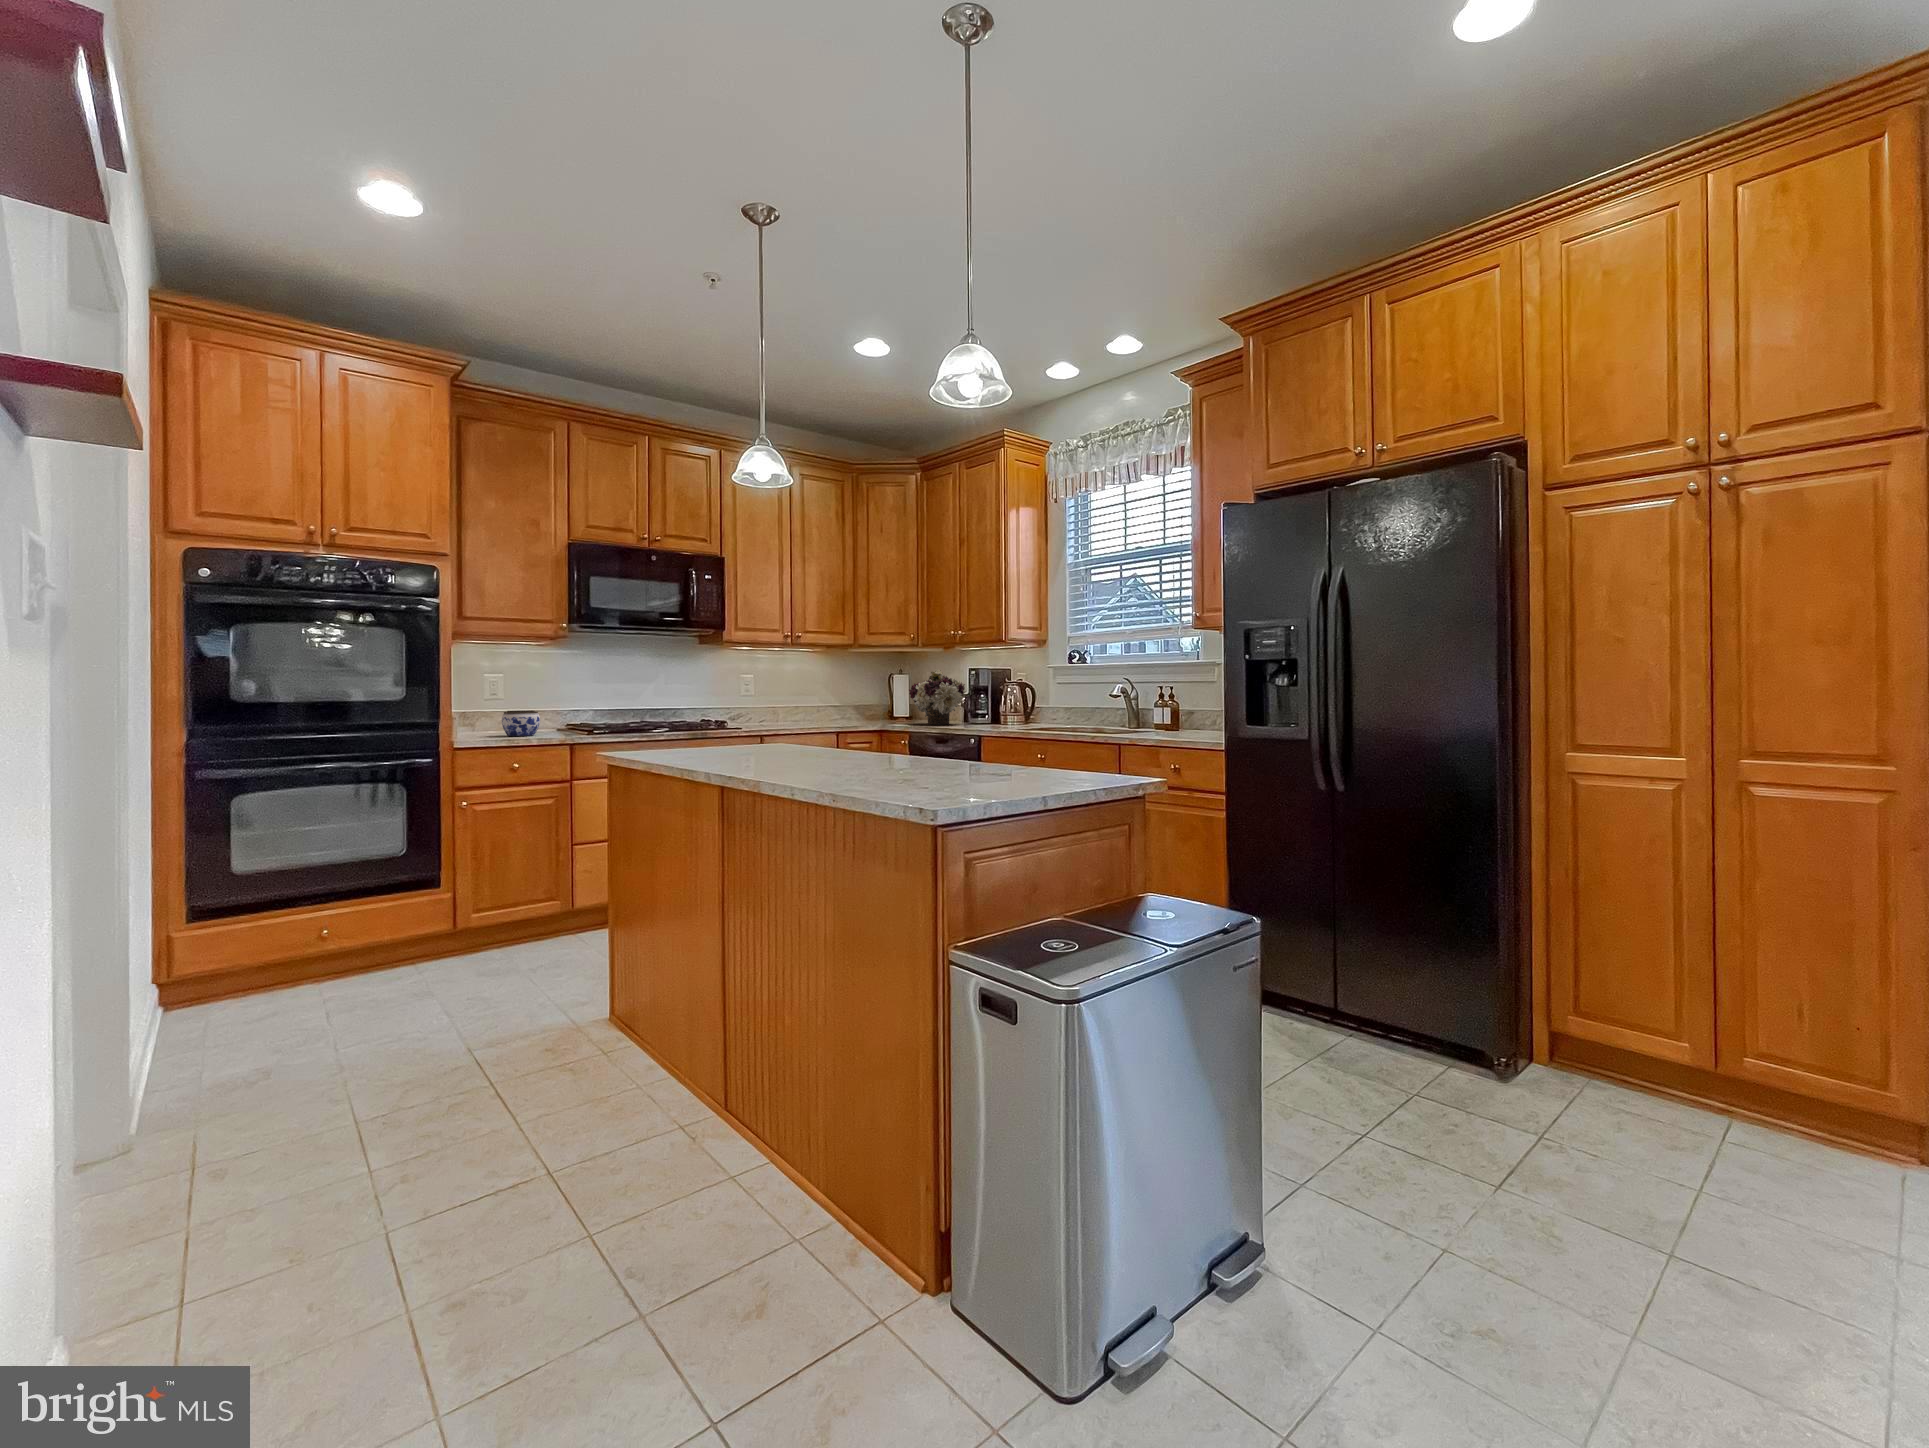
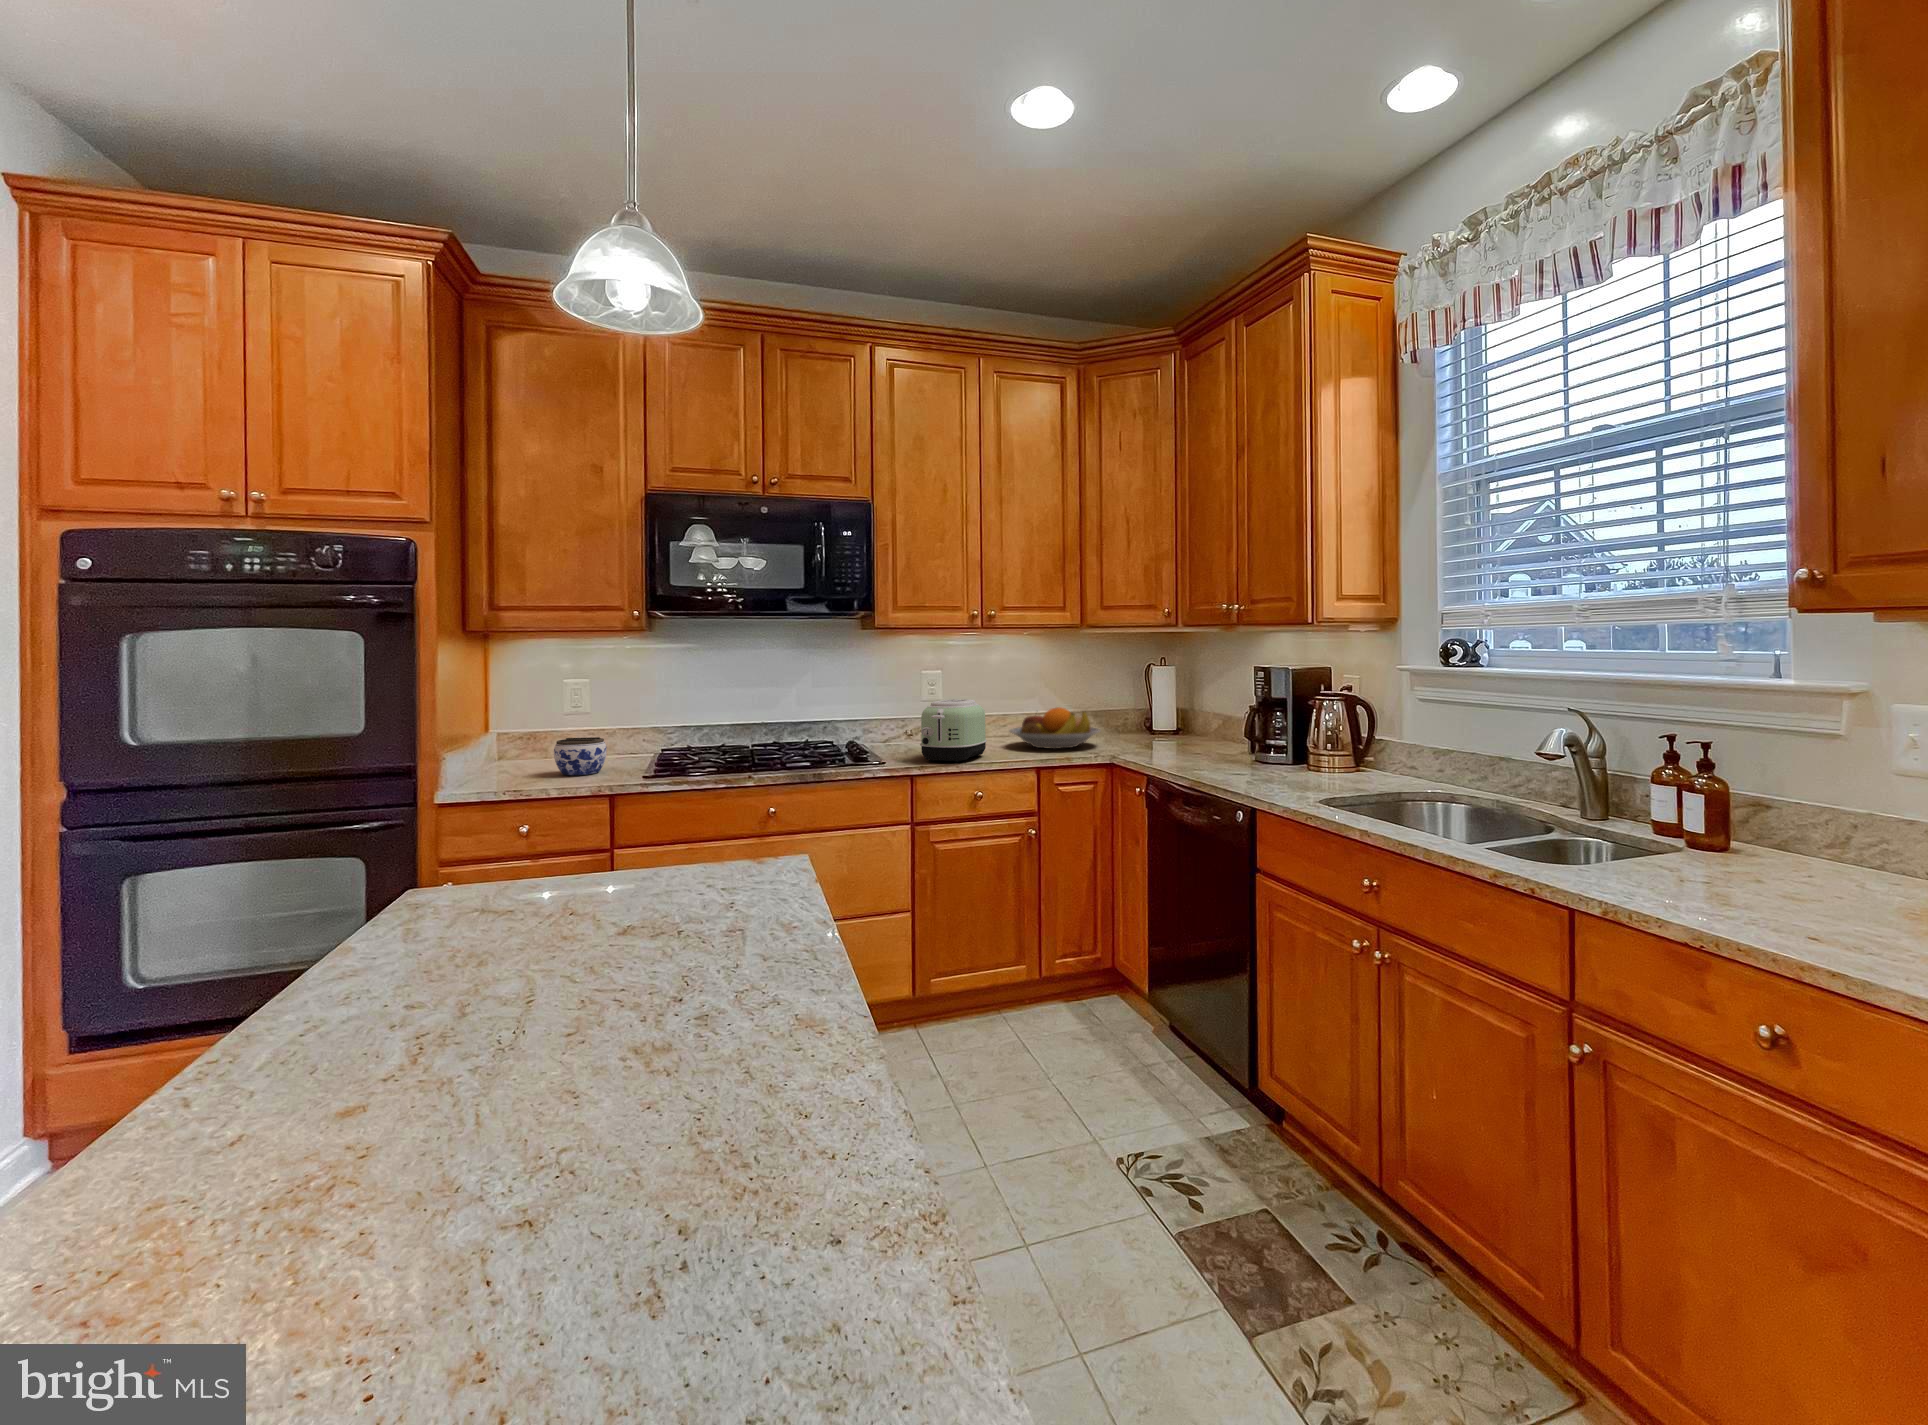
flower arrangement: present [909,669,965,725] -> none [1155,668,1248,761]
toaster: none [759,689,801,728] -> present [920,699,987,762]
fruit bowl: none [805,696,868,723] -> present [1010,707,1101,749]

